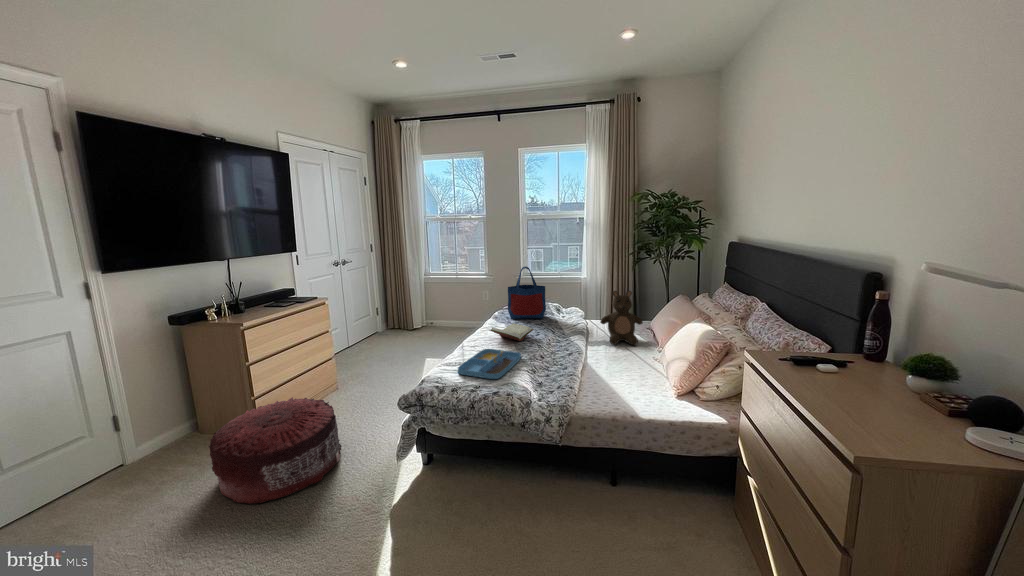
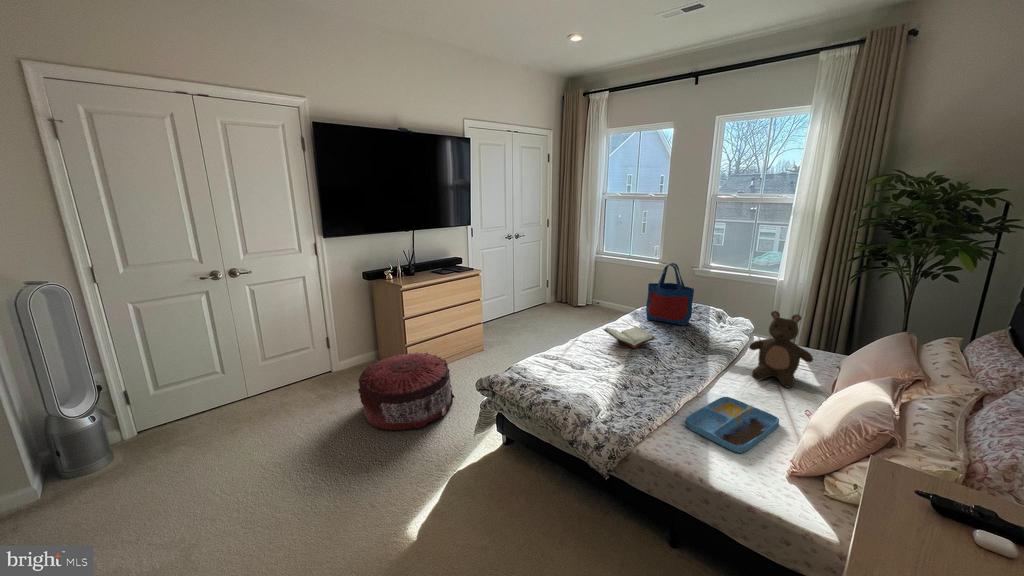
tray: present [458,349,521,379] -> present [685,397,779,453]

